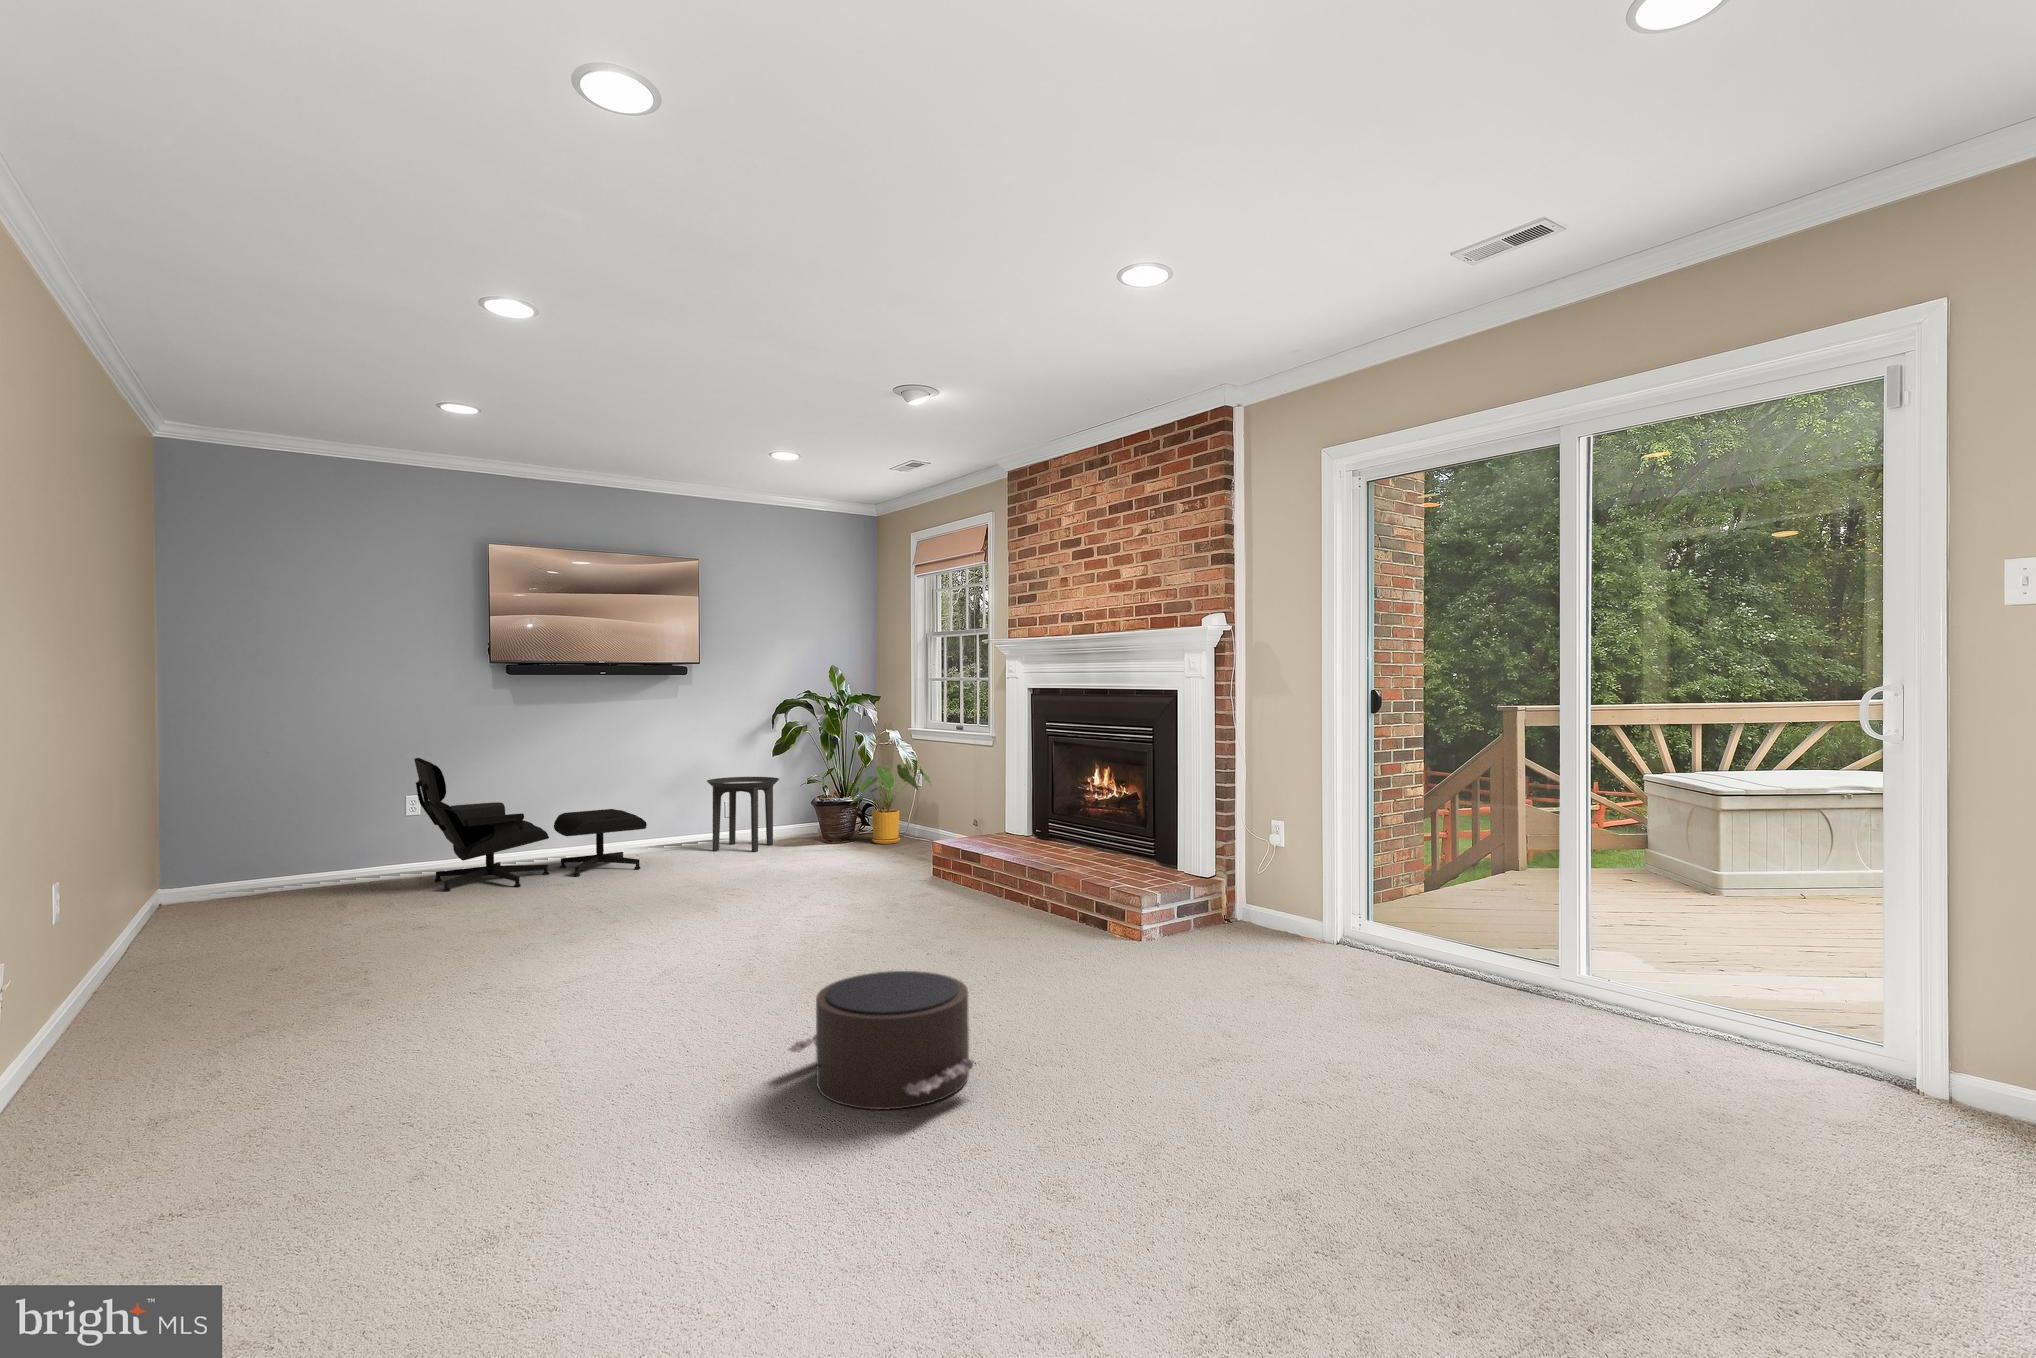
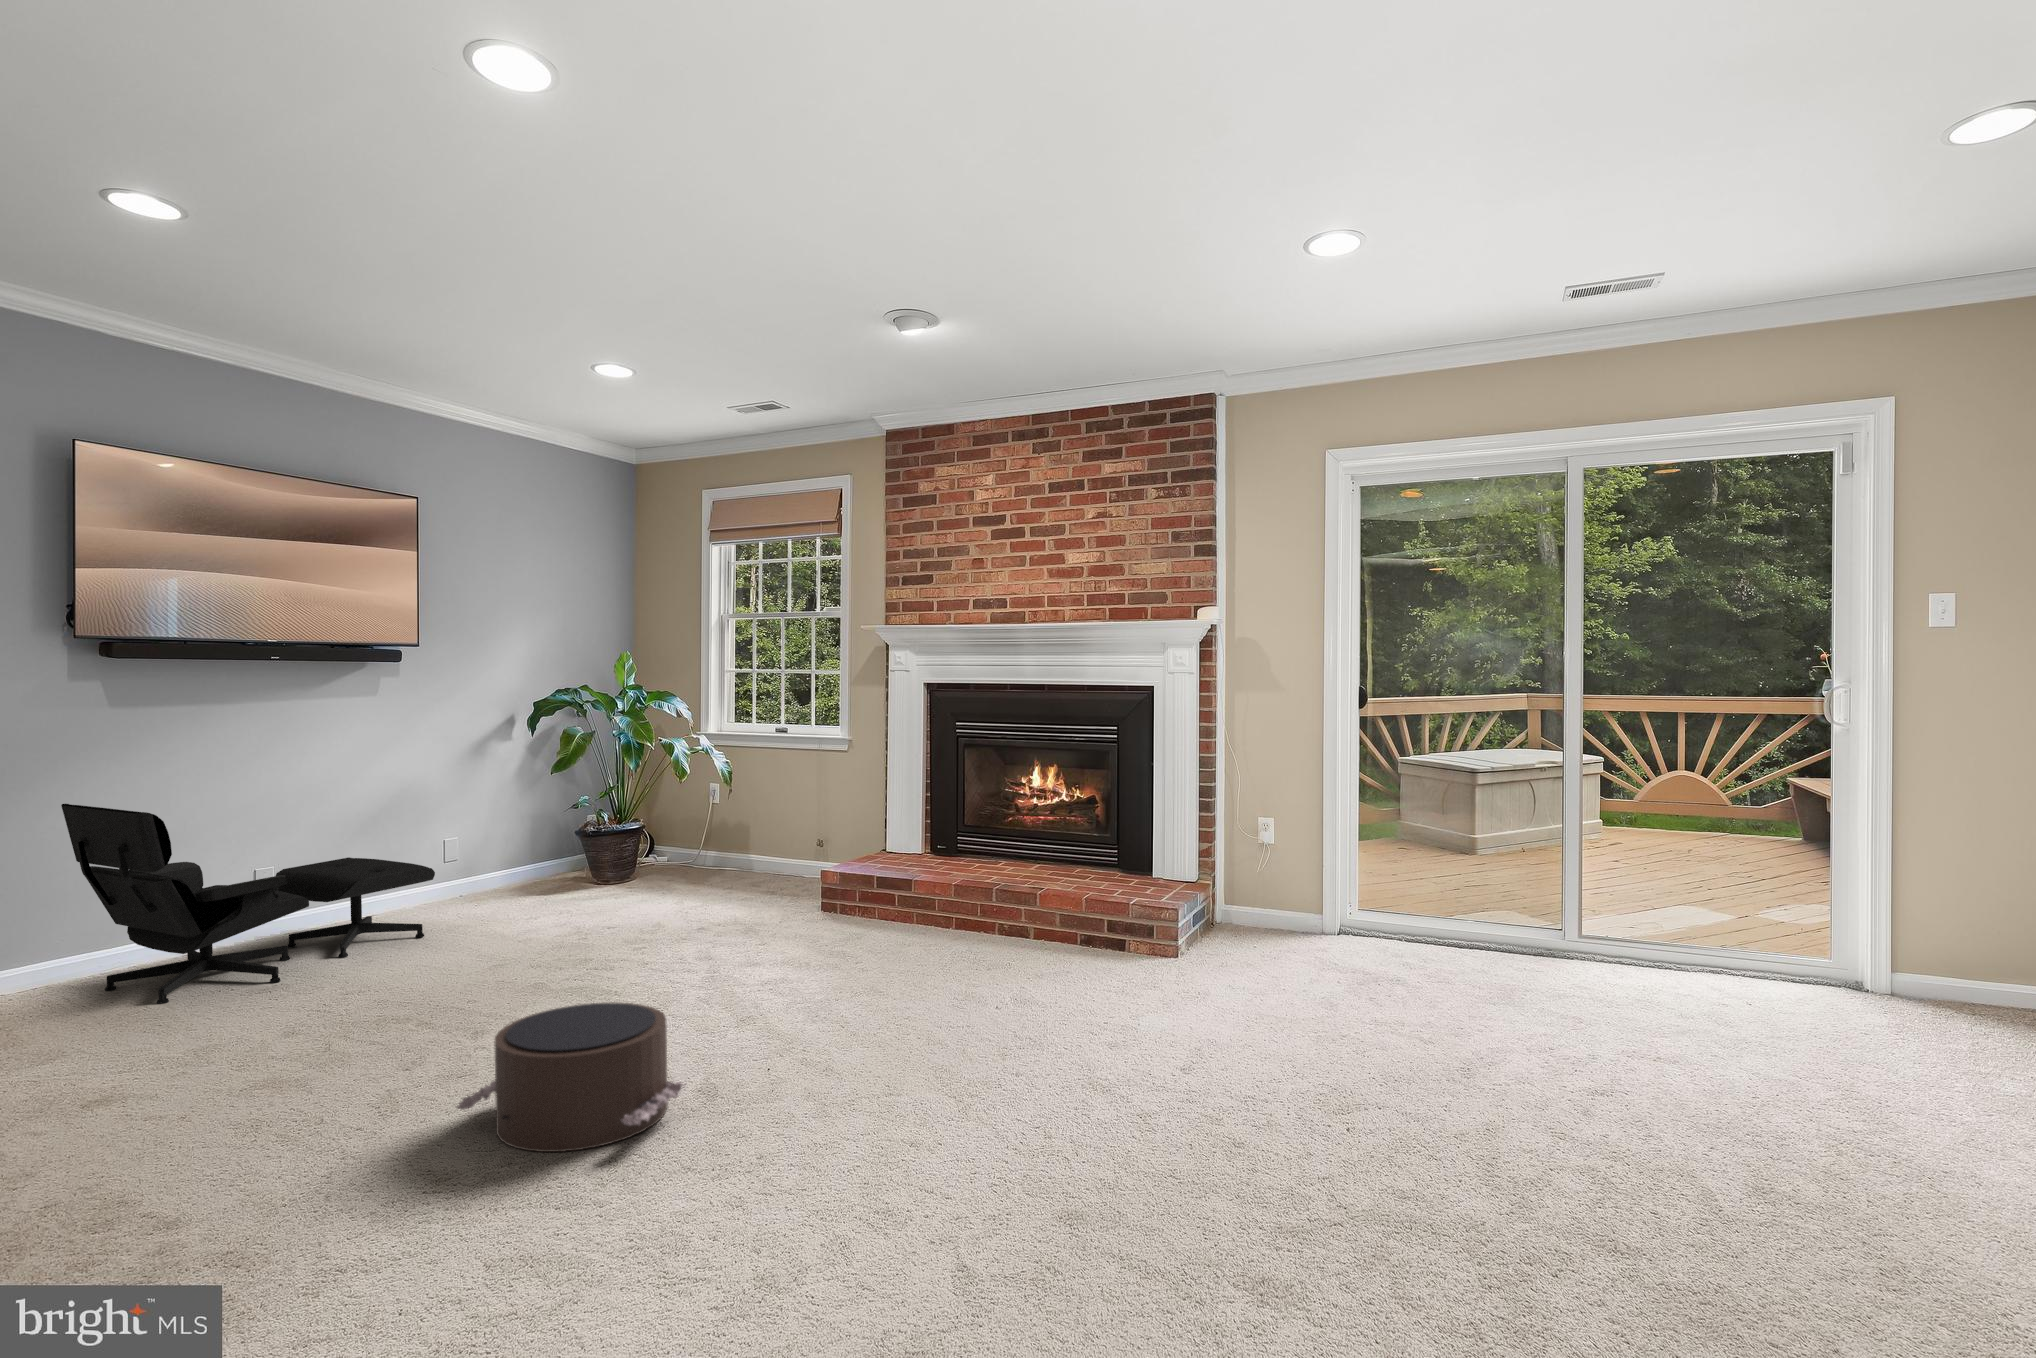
house plant: present [851,764,931,844] -> none [648,773,748,873]
side table: present [707,777,779,852] -> none [465,799,567,902]
pouf: present [788,971,976,1110] -> present [456,1002,683,1152]

